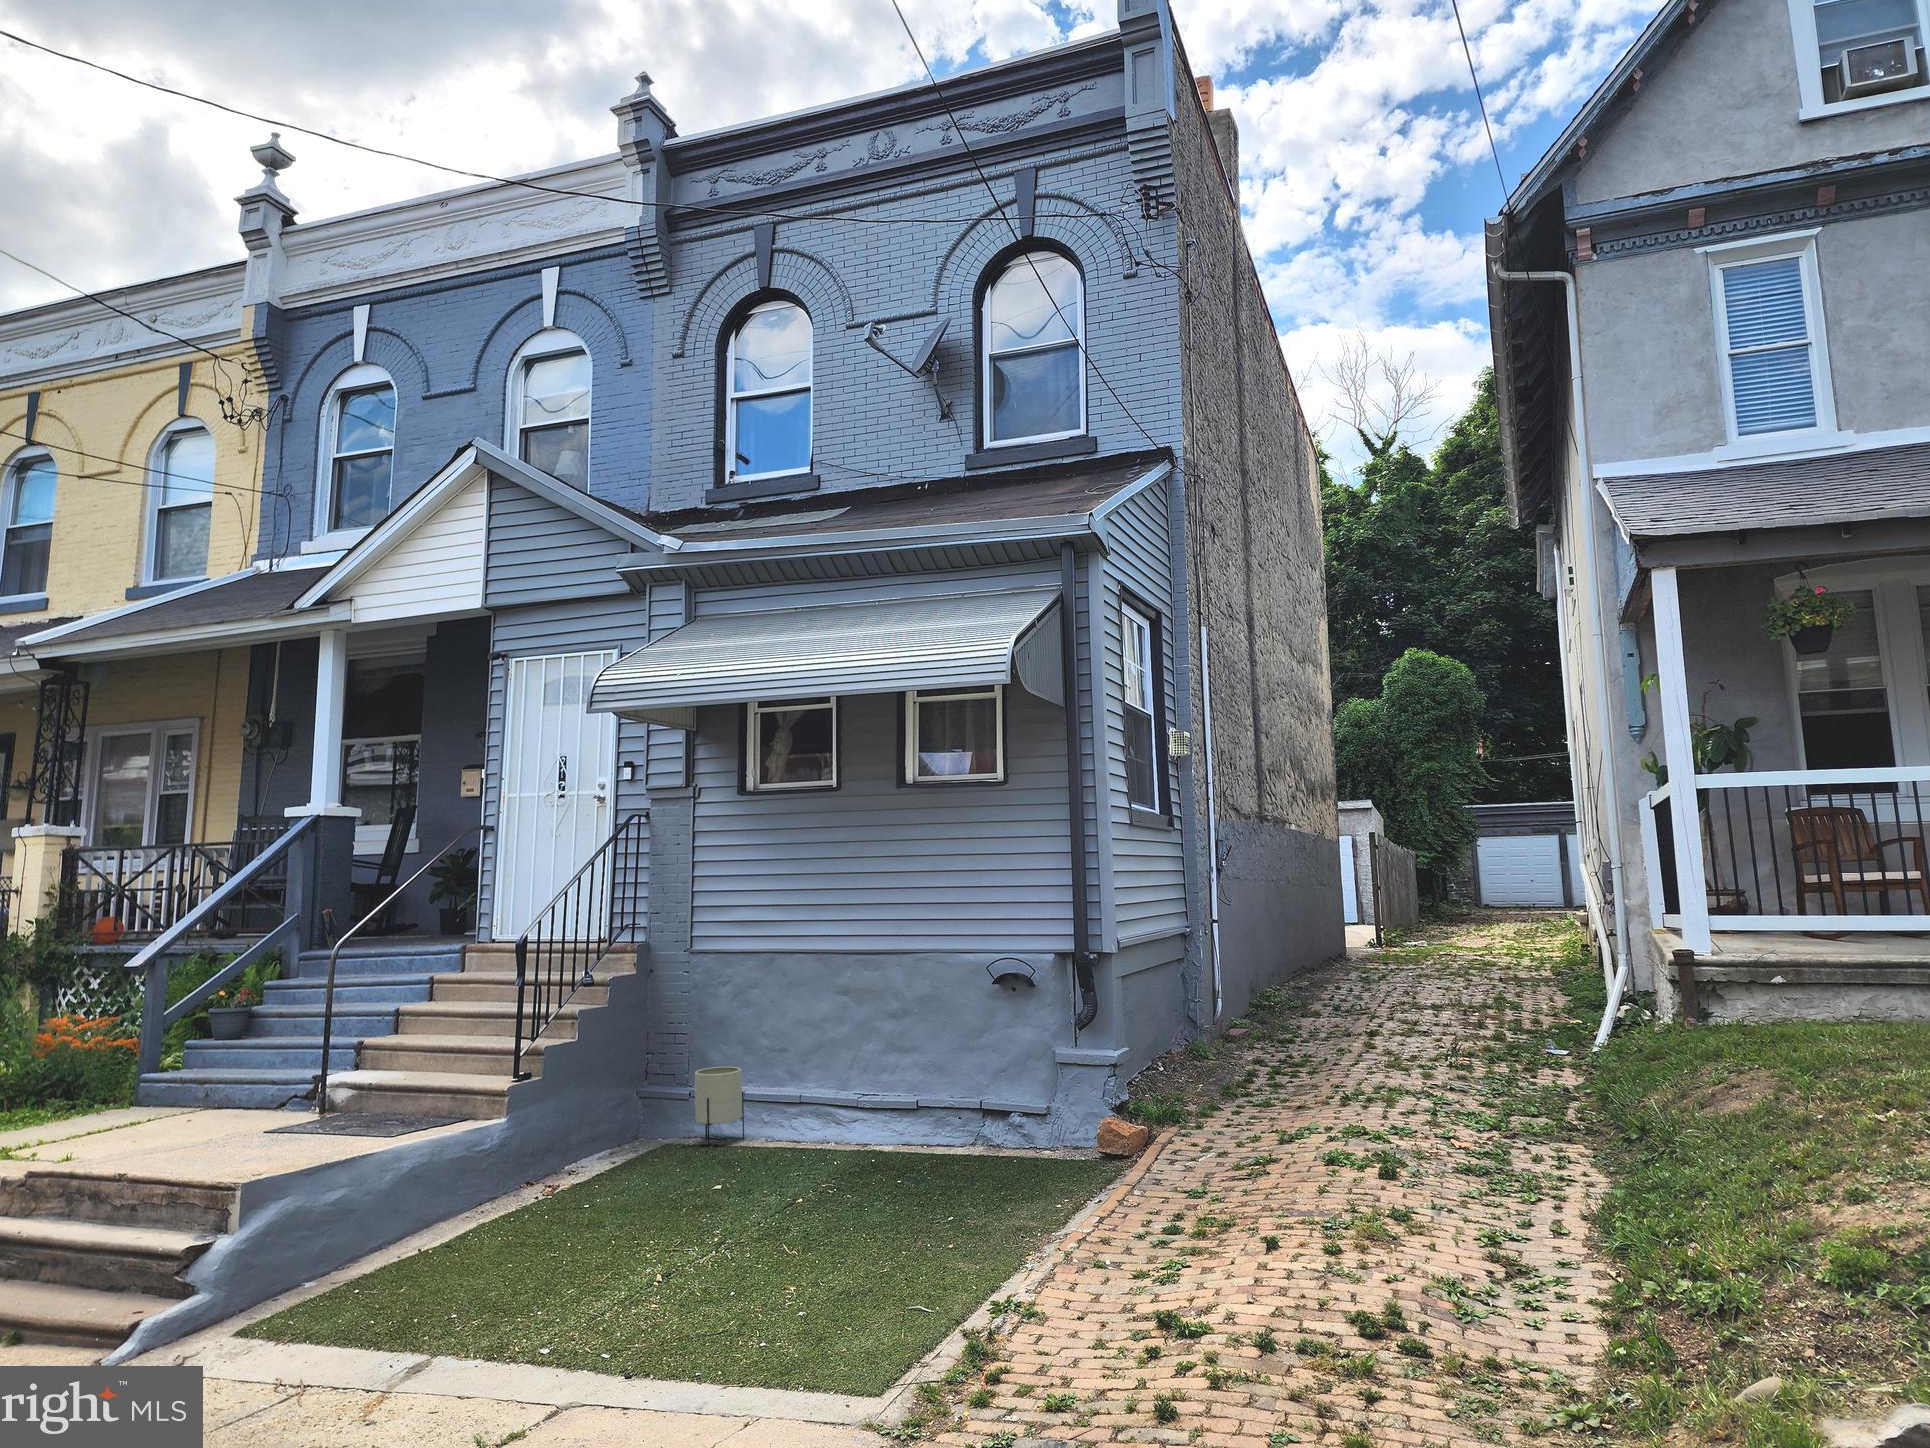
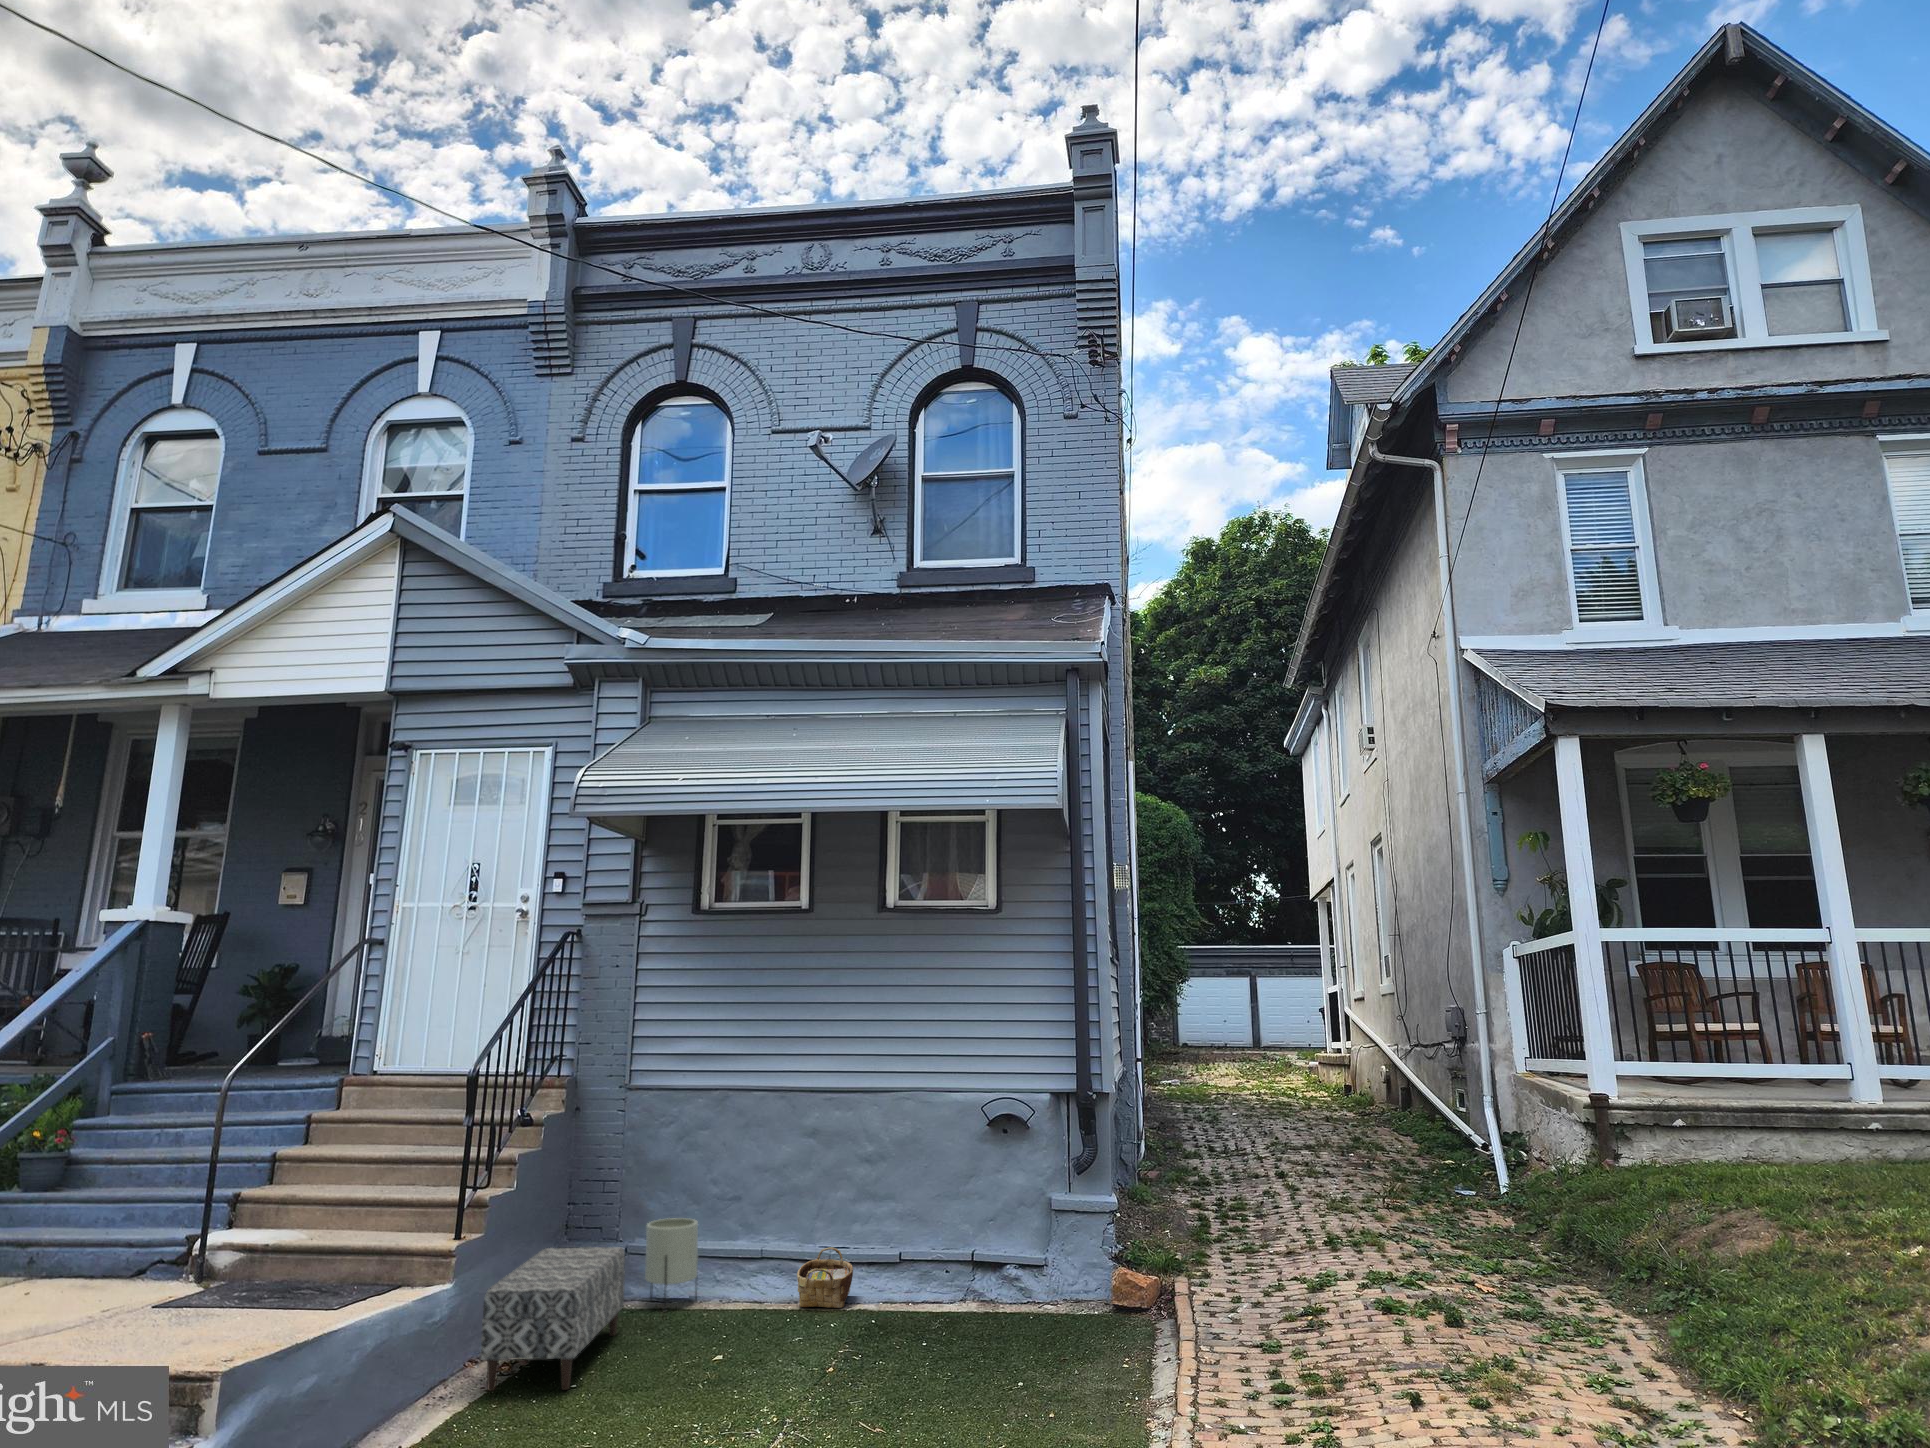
bench: none [504,1089,660,1206] -> present [481,1247,625,1391]
woven basket: none [819,1096,876,1150] -> present [797,1247,853,1308]

